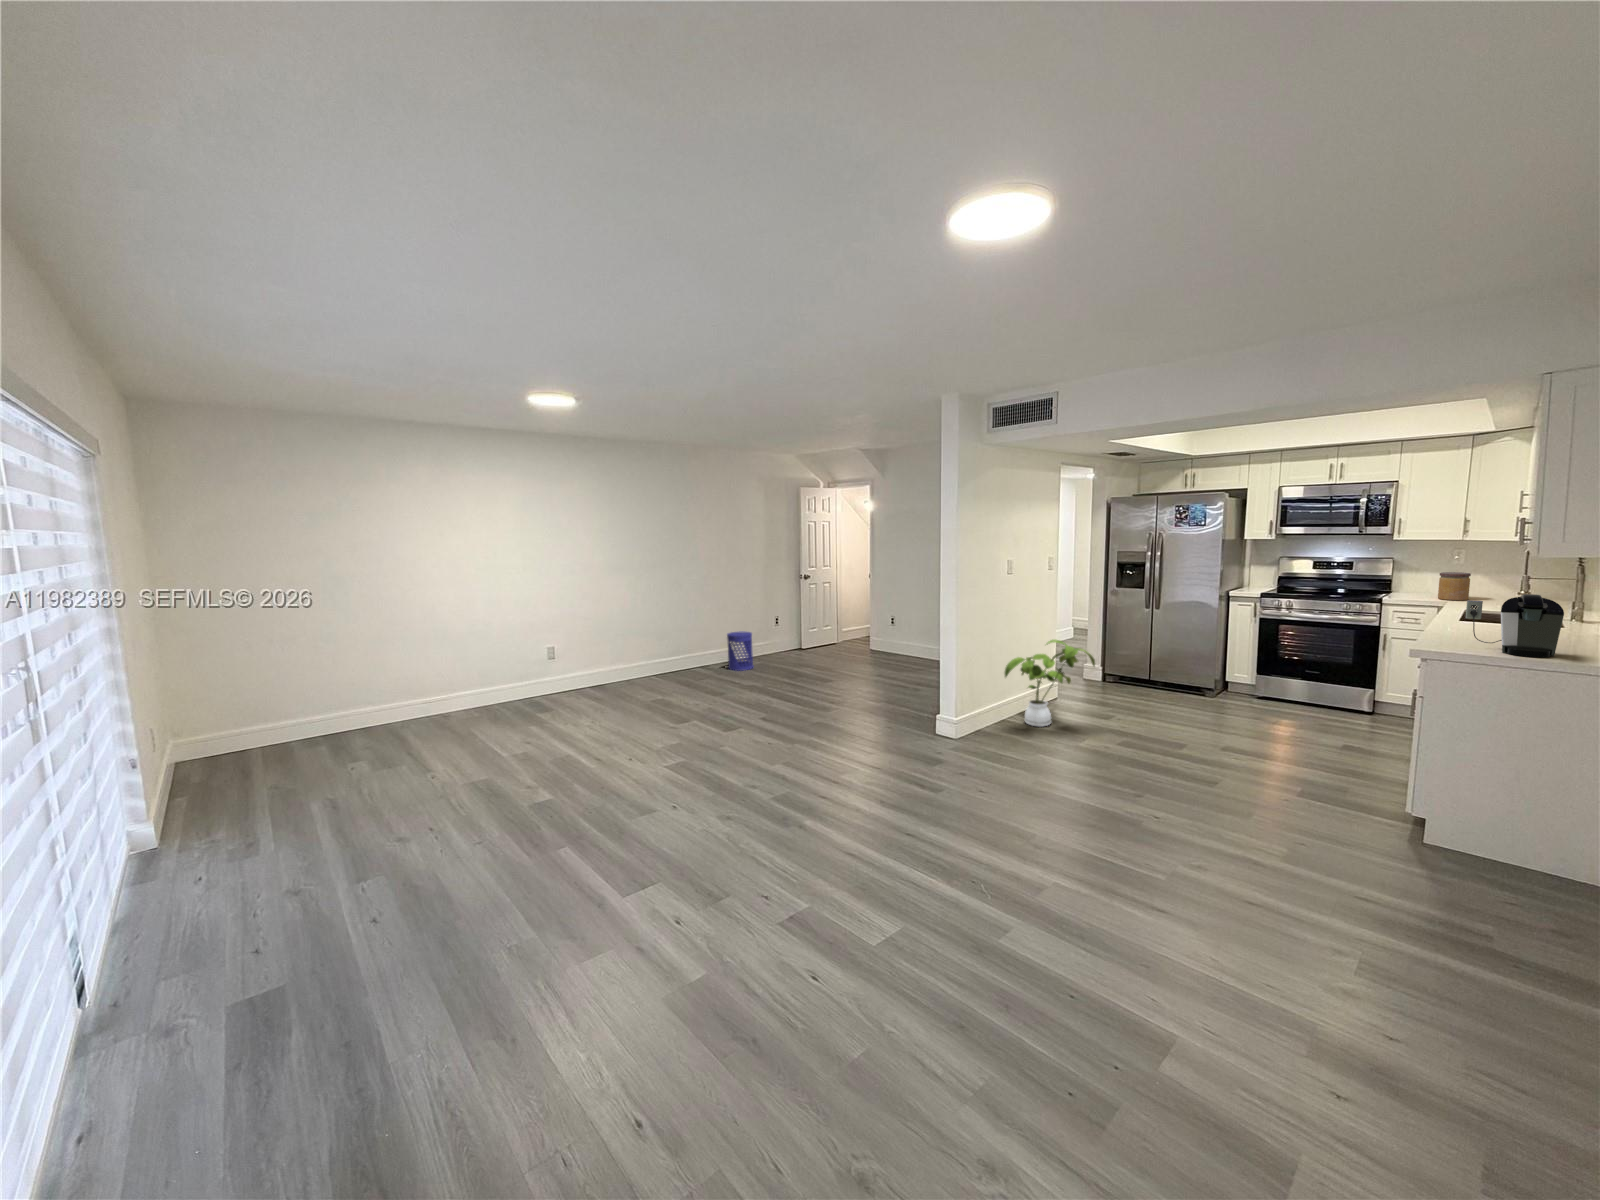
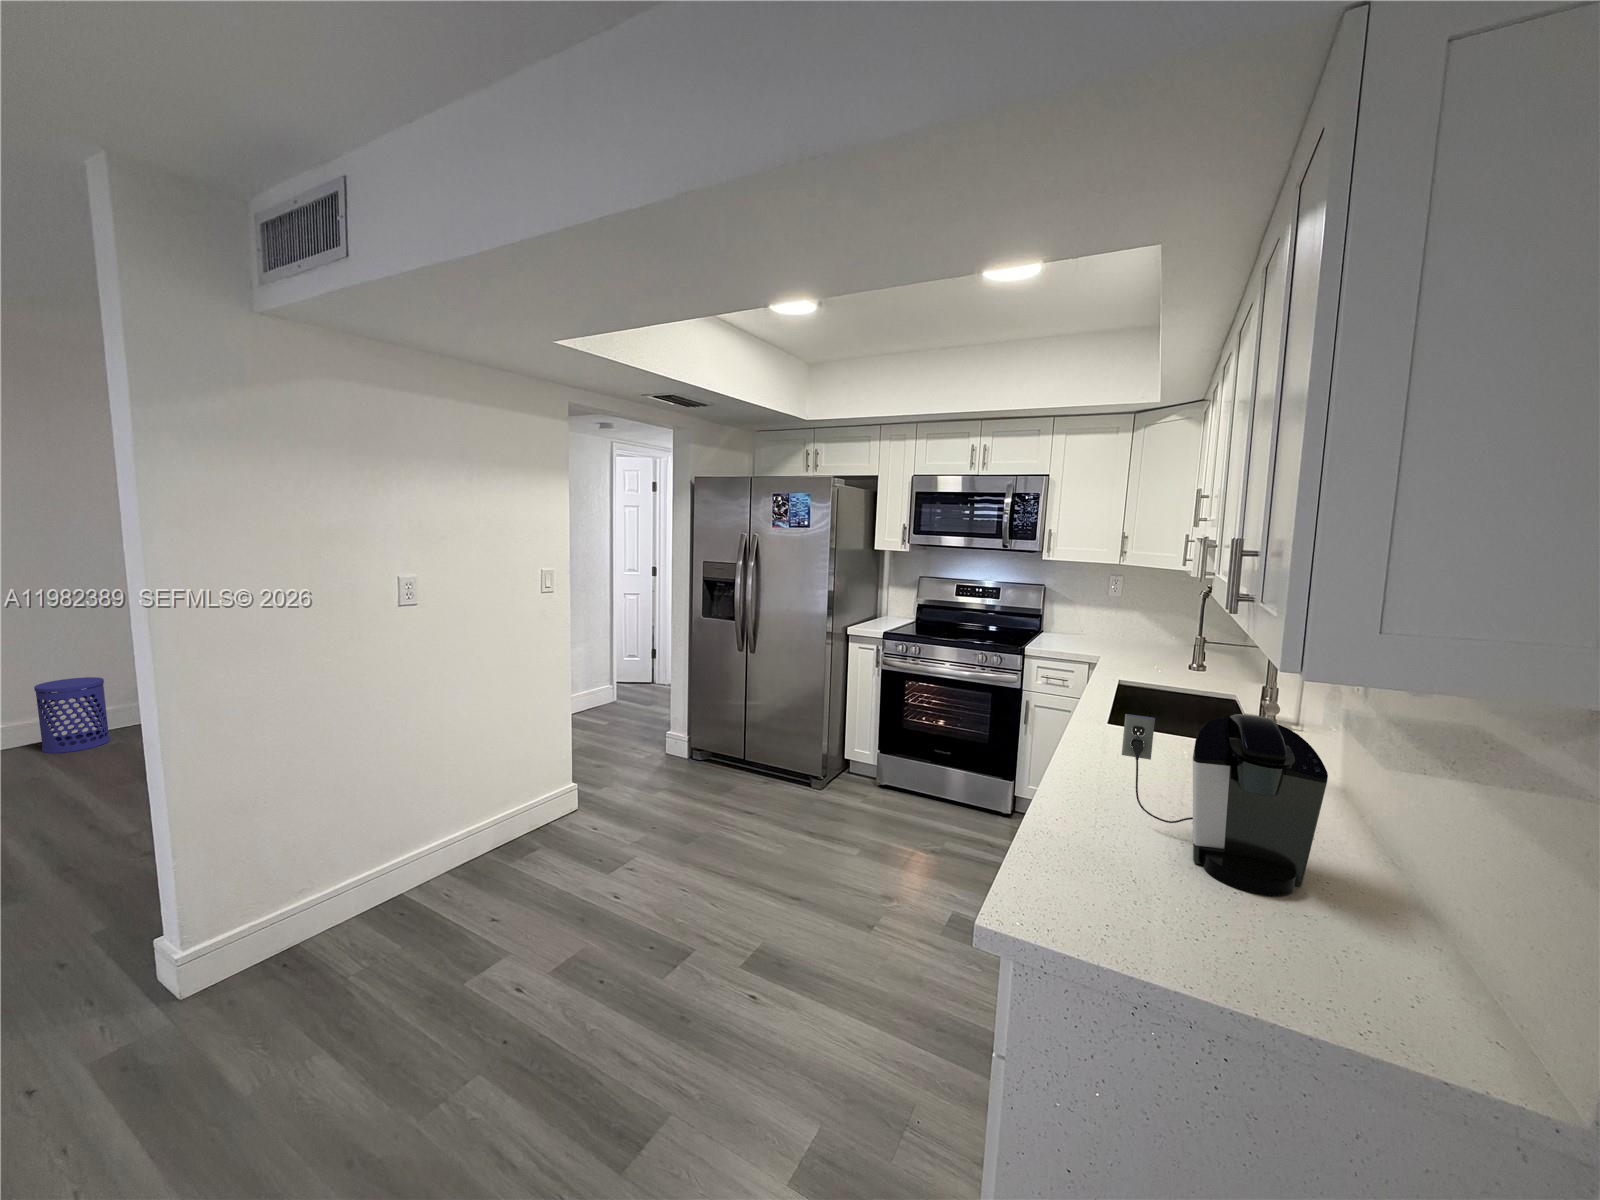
jar: present [1438,572,1471,600] -> none [1091,610,1130,653]
house plant: present [1005,640,1095,727] -> none [362,730,552,902]

